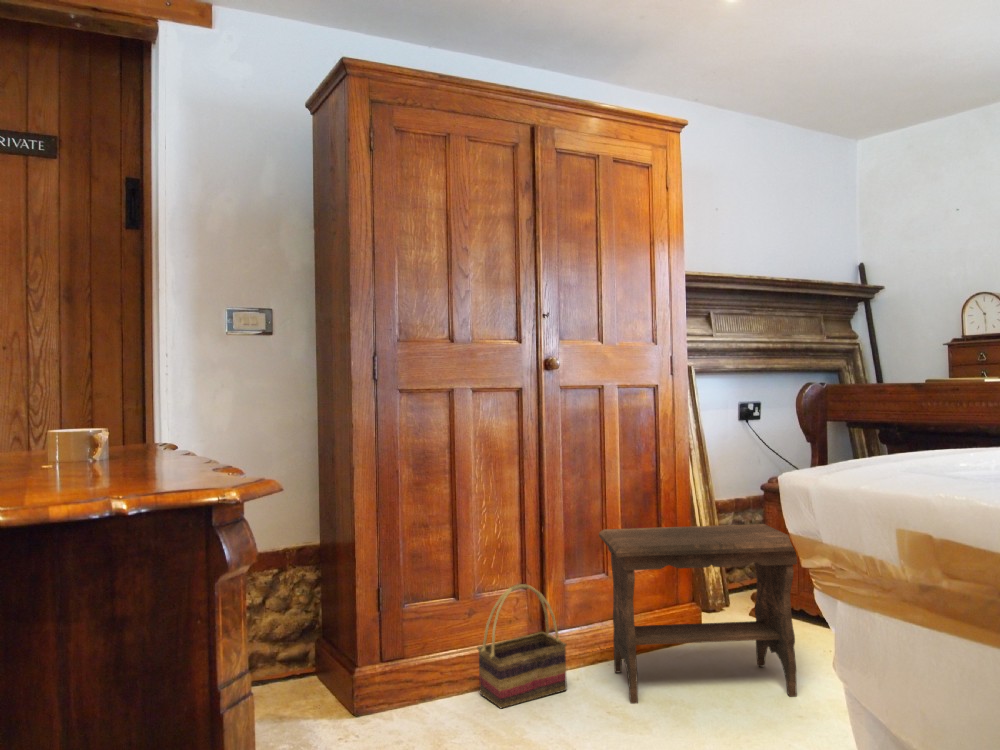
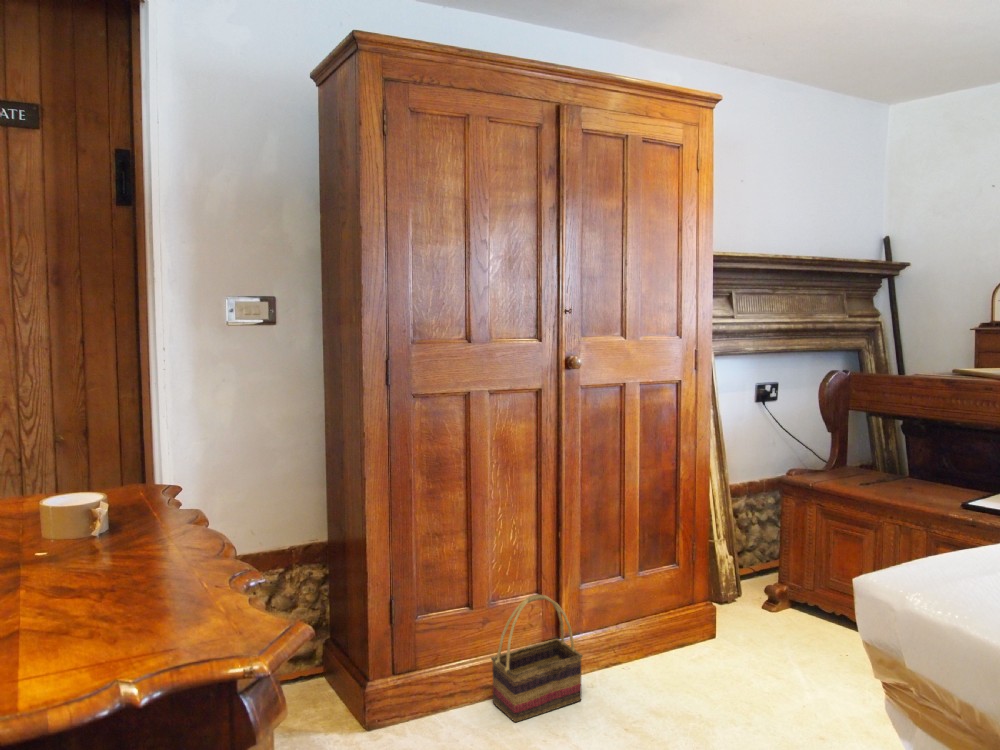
footstool: present [599,524,797,704] -> none [617,532,837,719]

